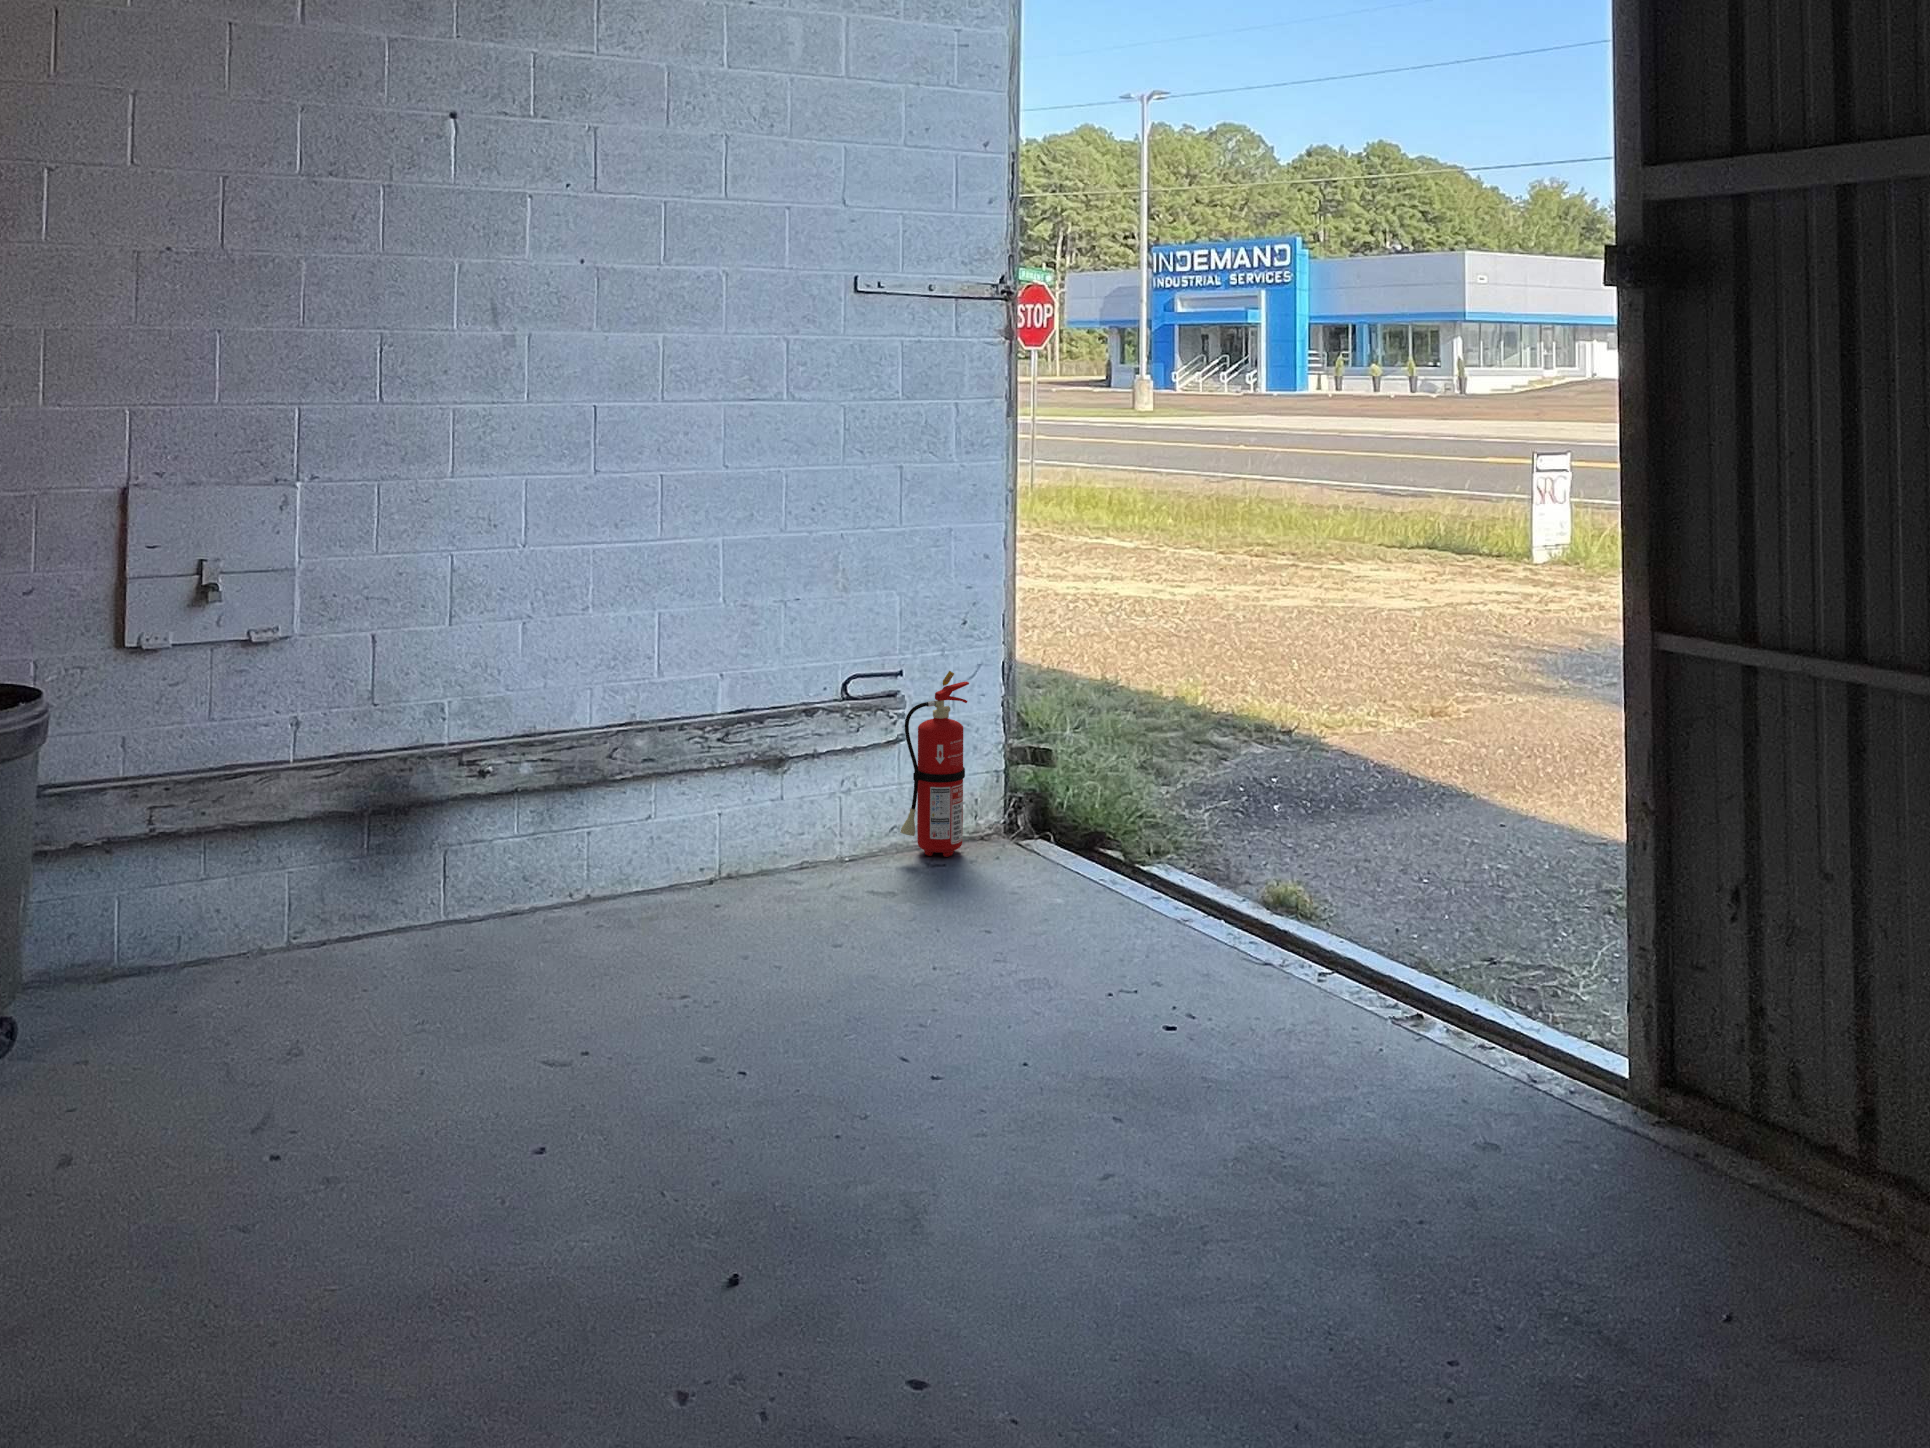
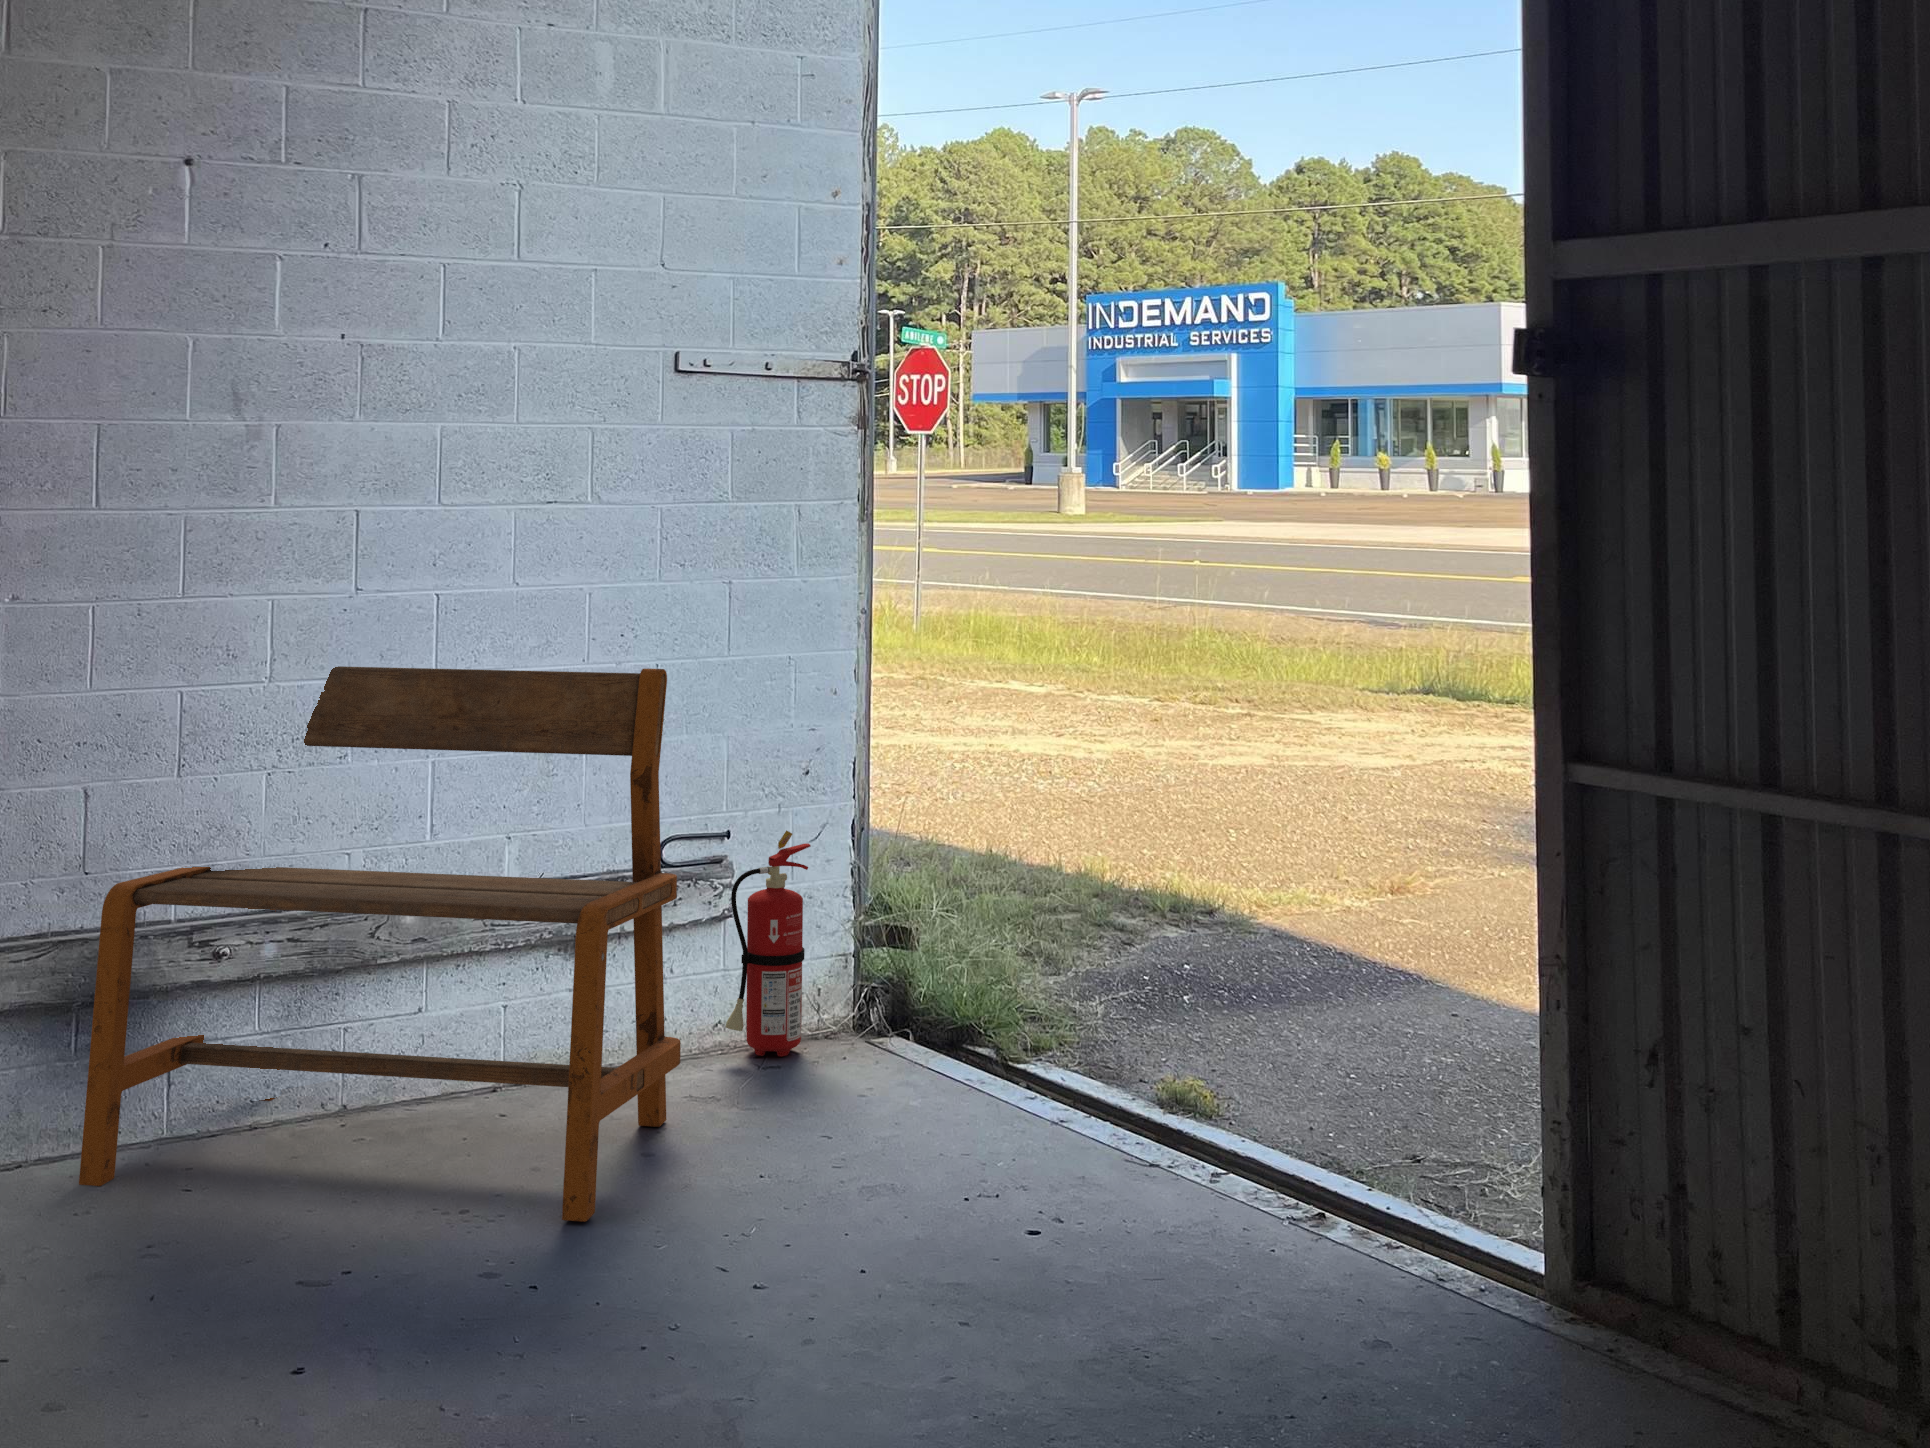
bench: none [371,529,866,1006] -> present [79,666,681,1222]

